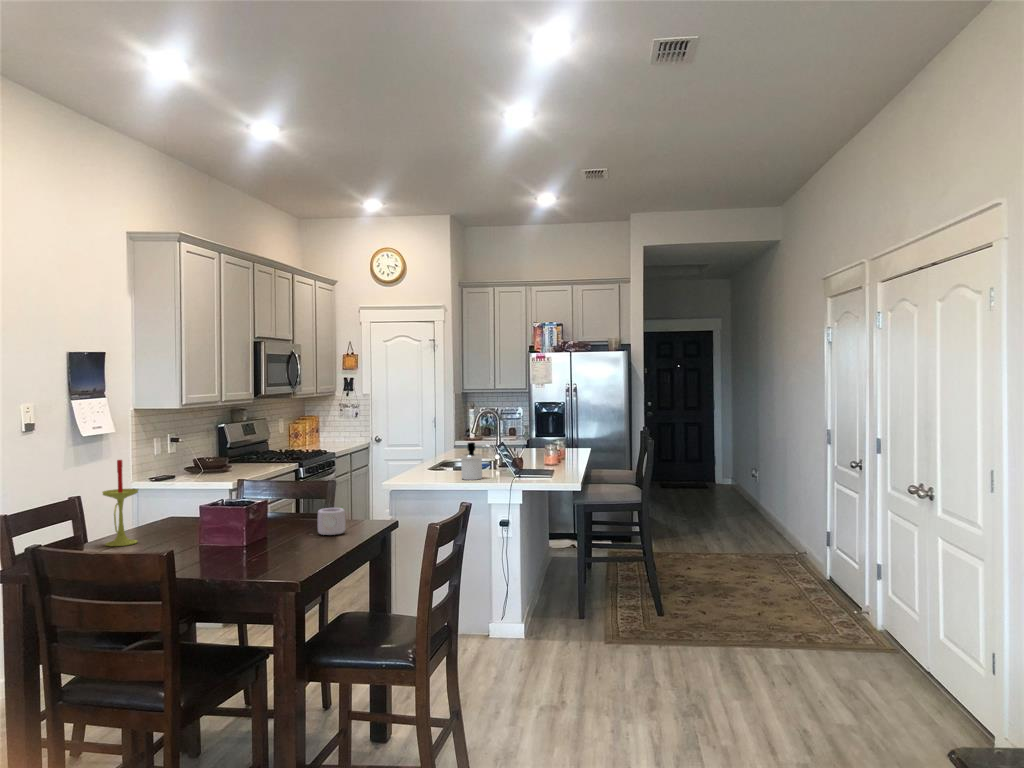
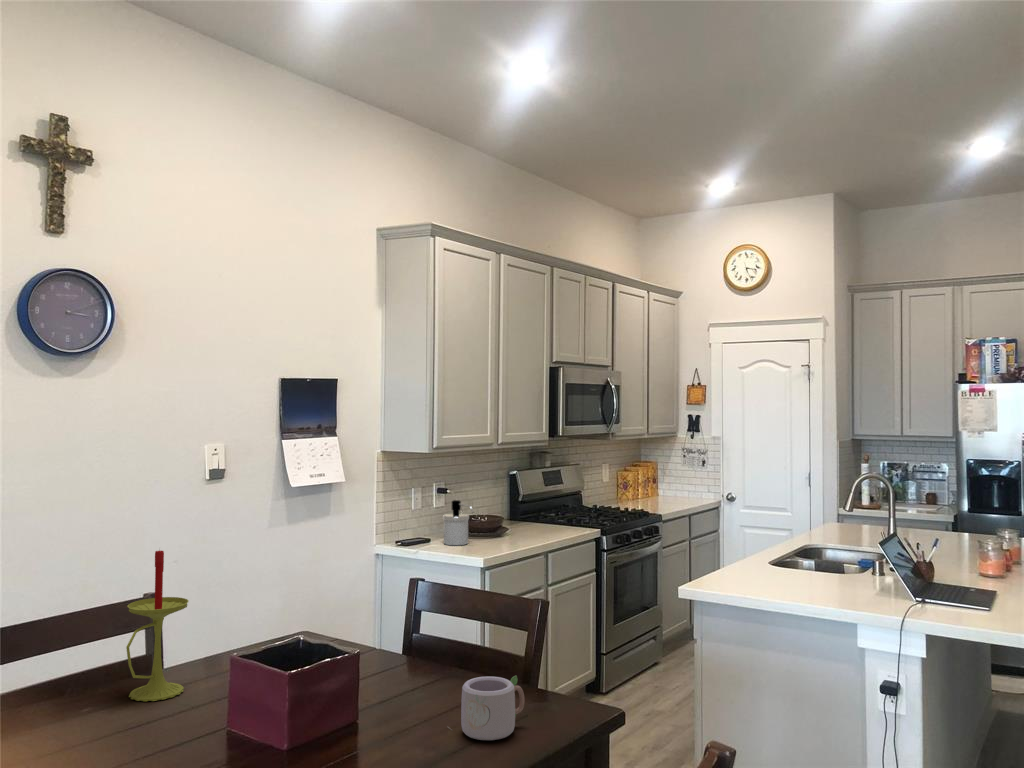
soap dispenser: present [461,442,493,480] -> present [443,500,474,545]

